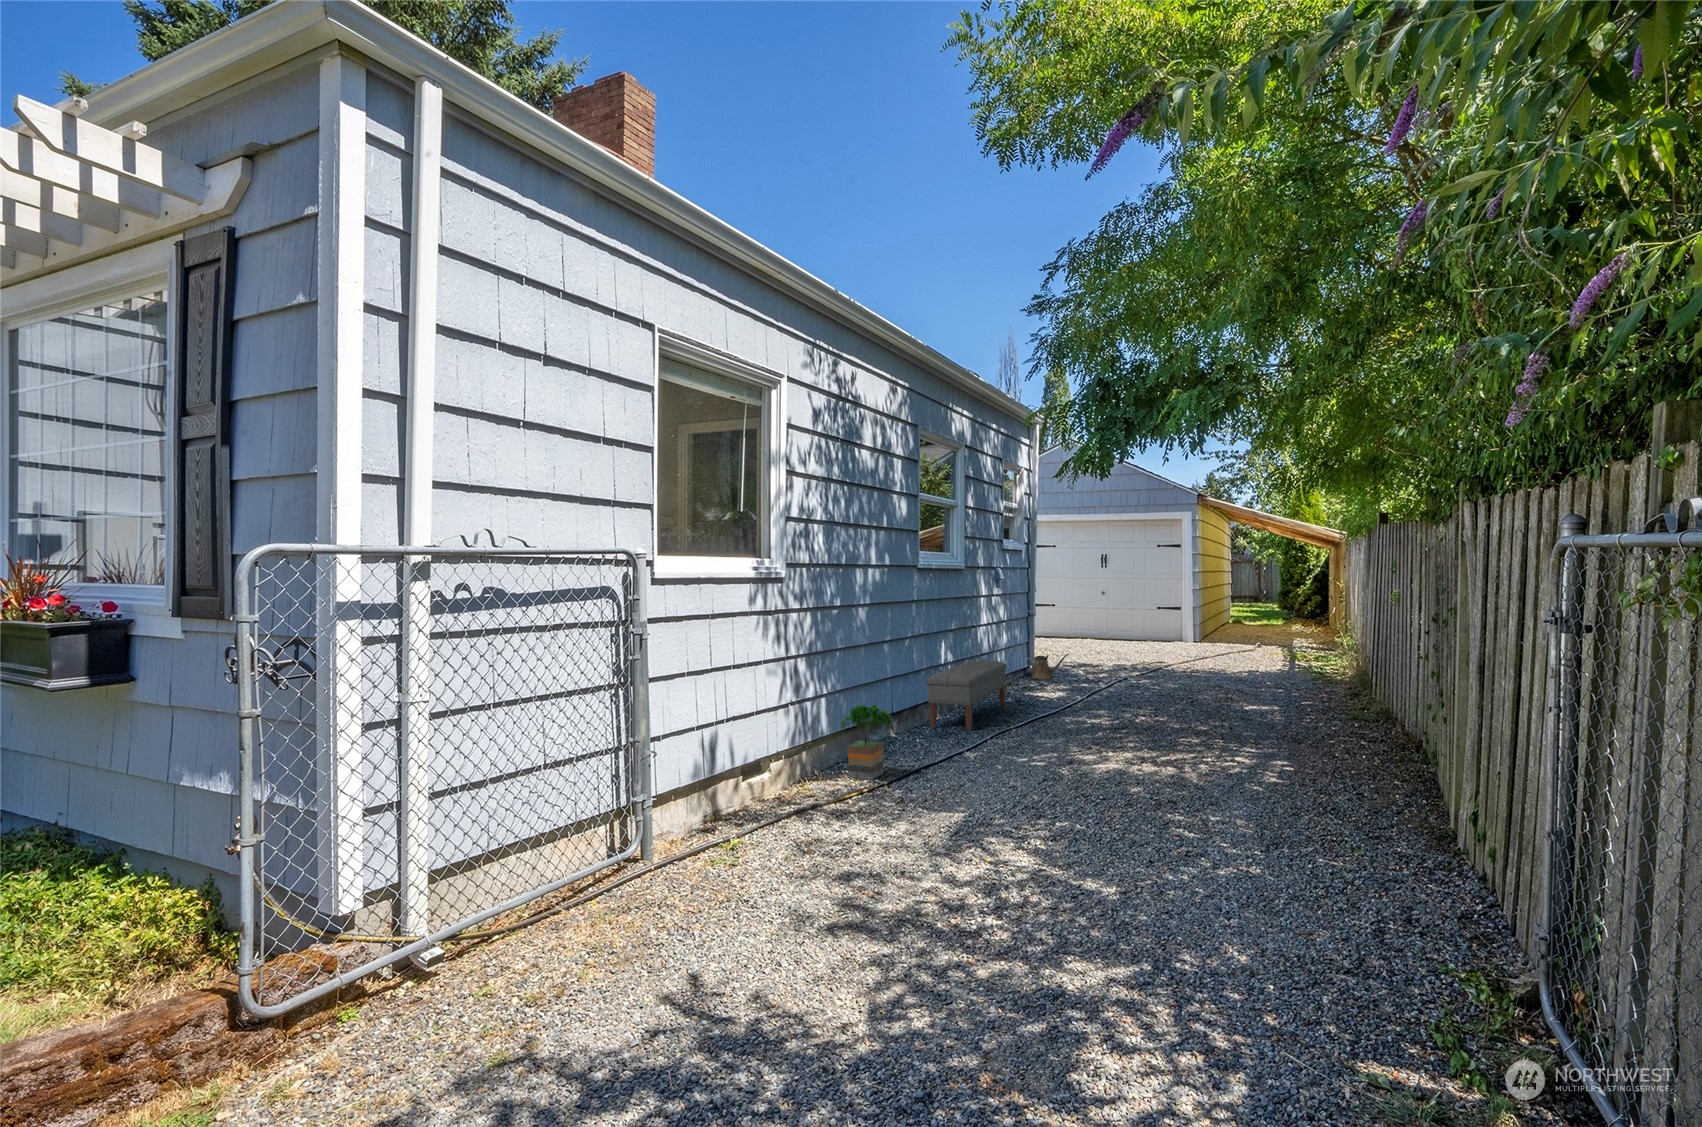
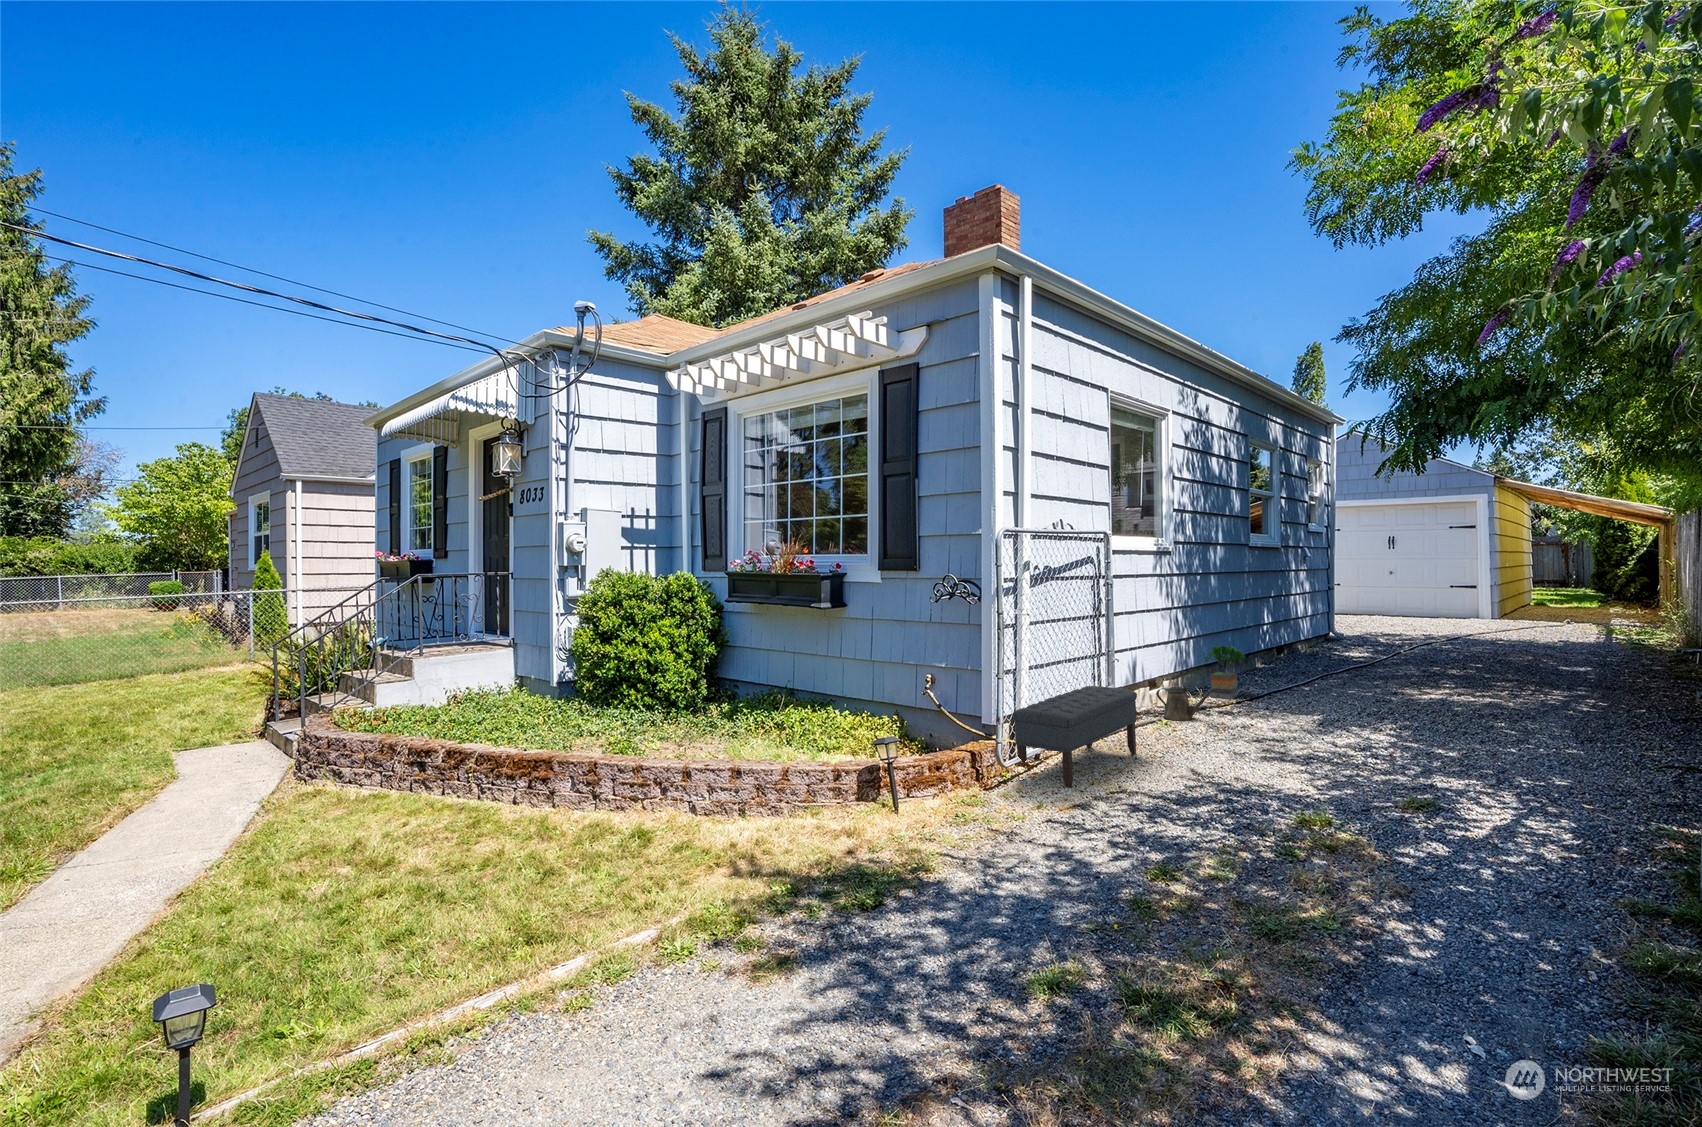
watering can: present [1026,654,1069,680] -> present [1156,687,1217,721]
bench: present [926,661,1006,731] -> present [1012,686,1137,788]

